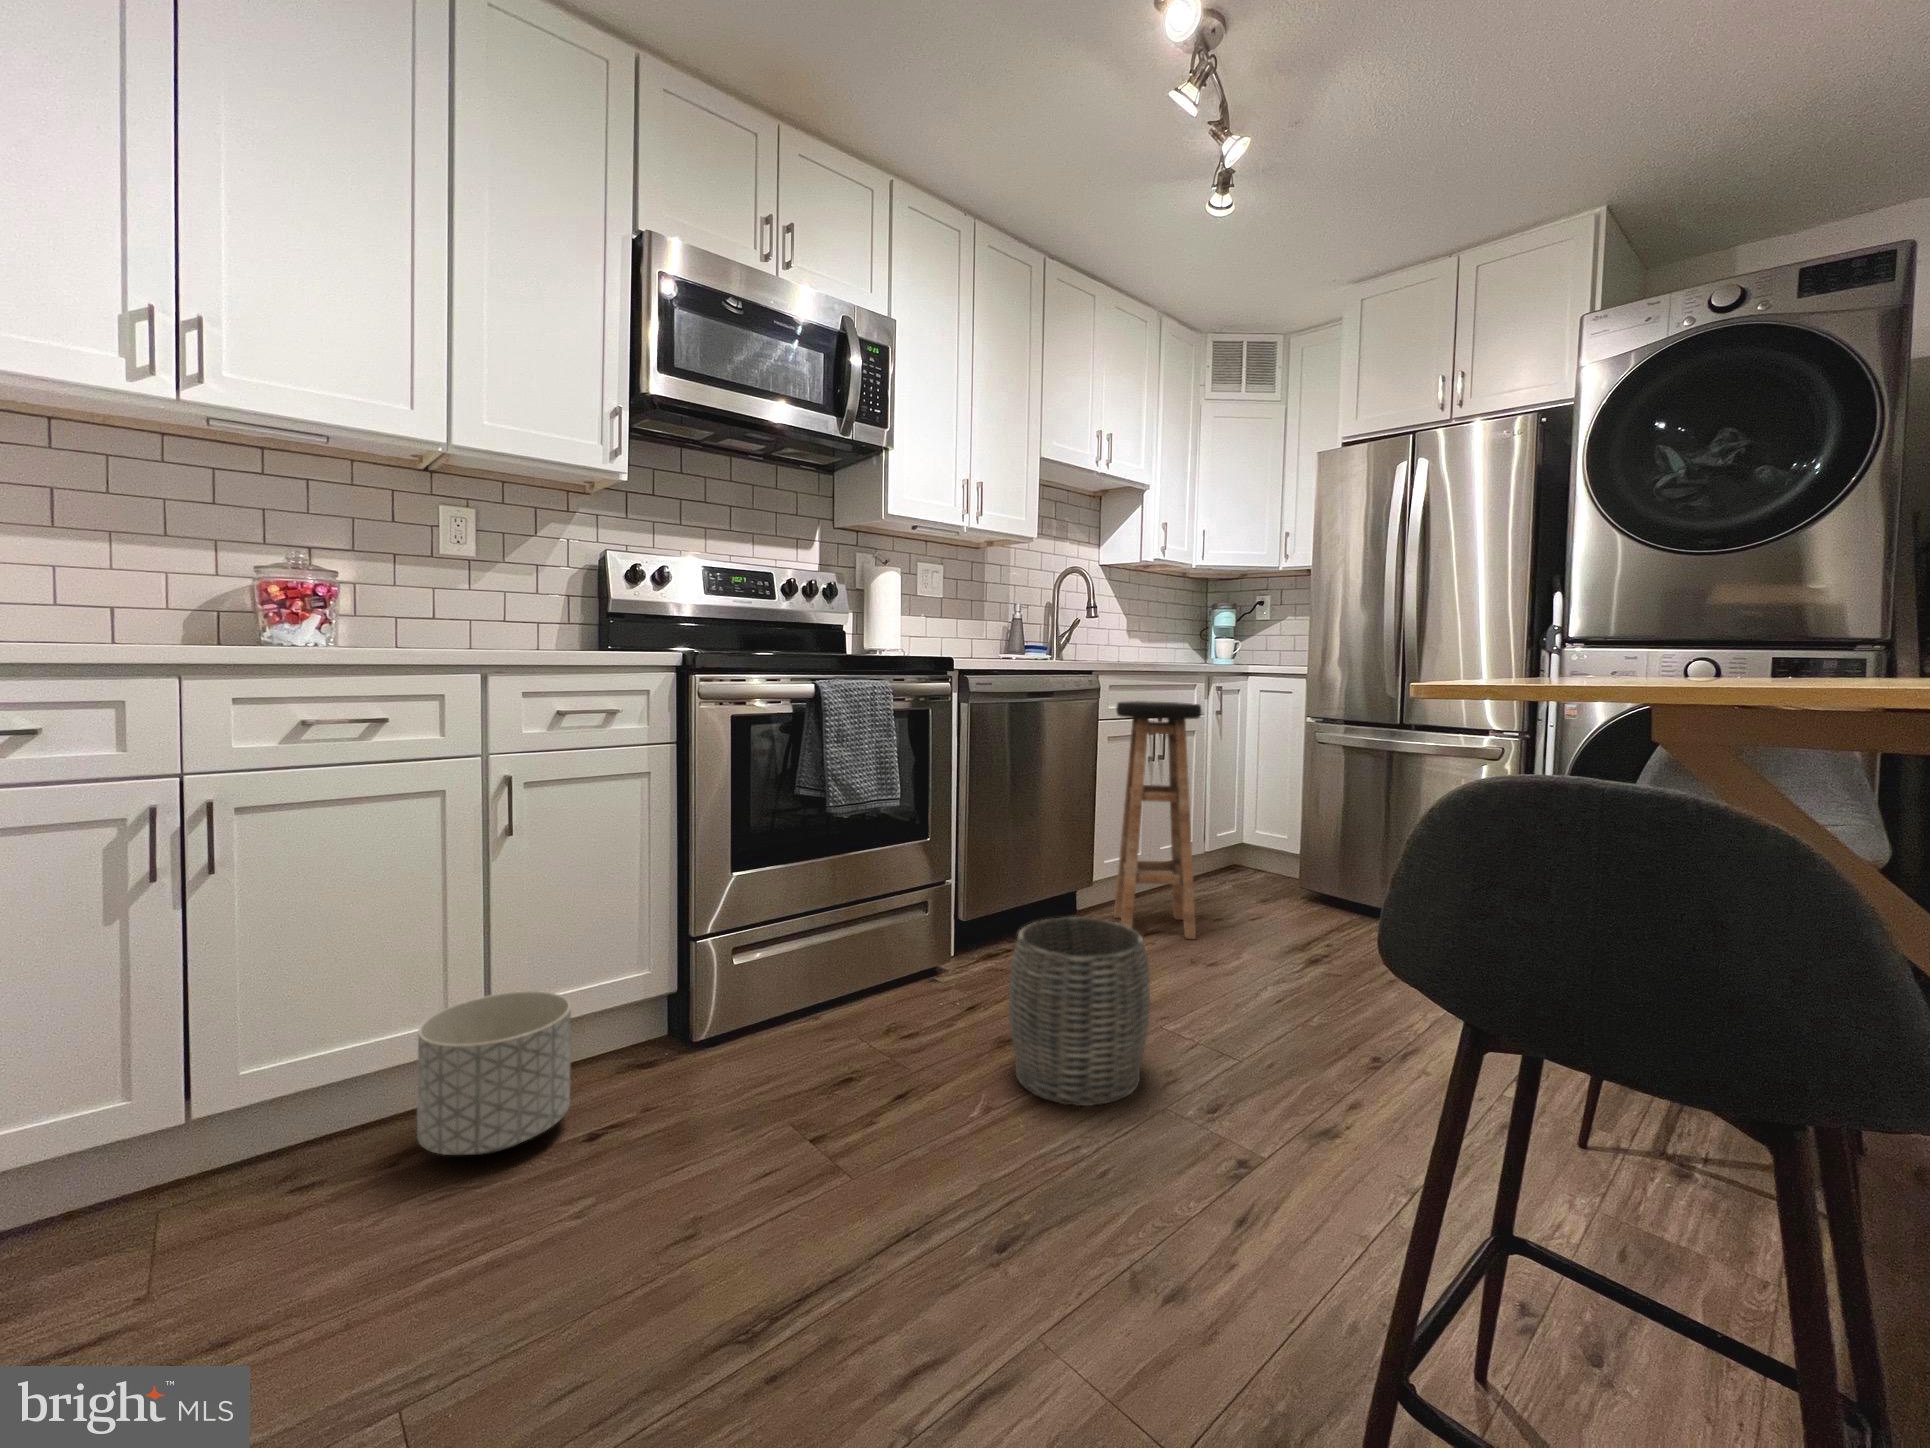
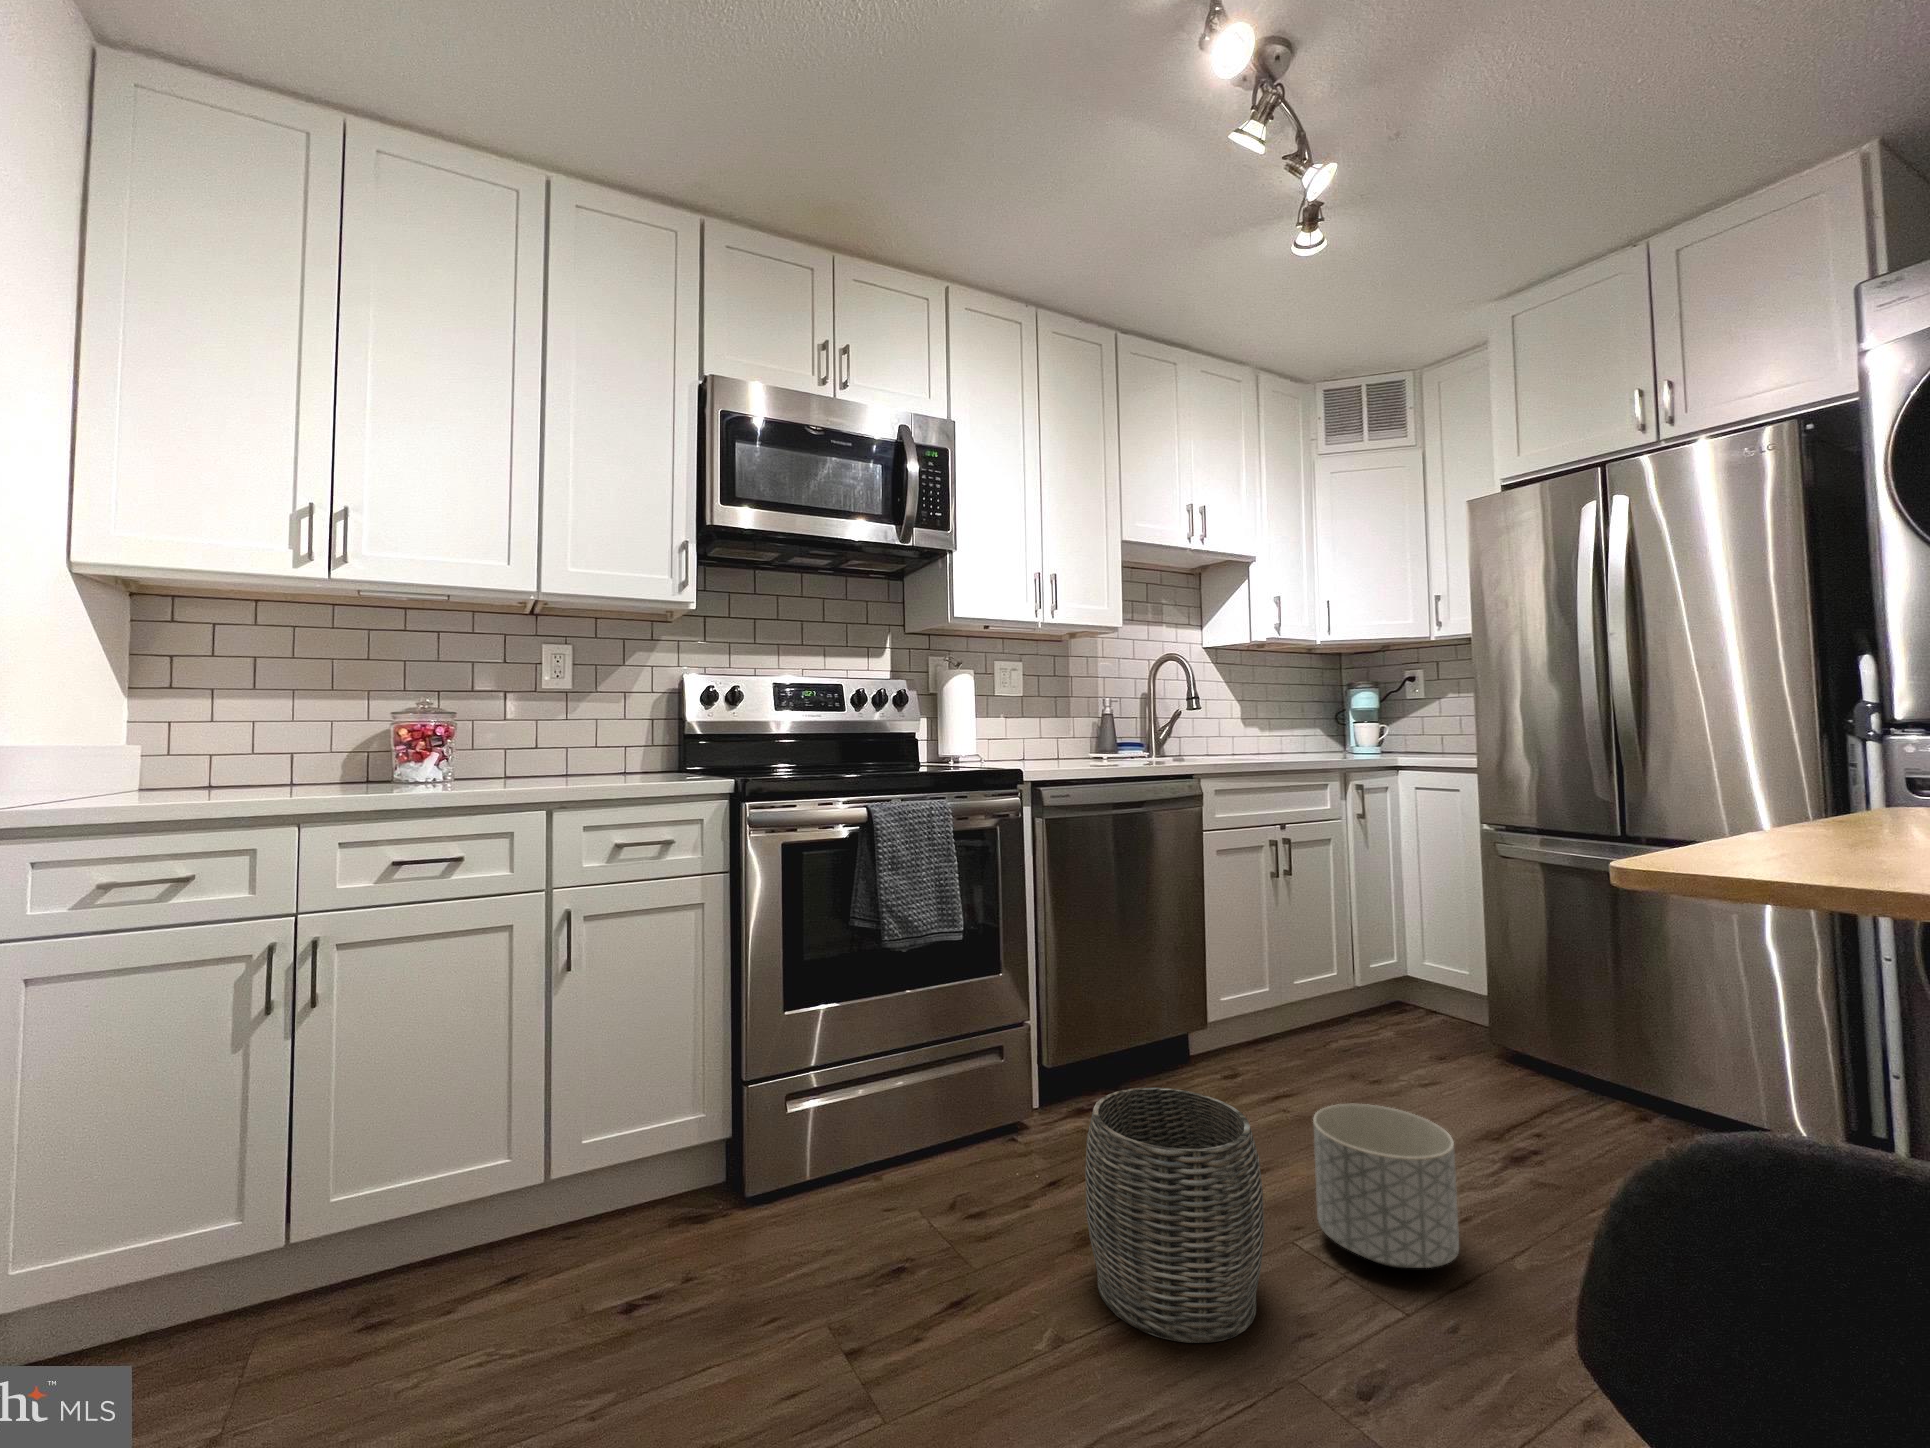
bar stool: present [1114,701,1202,939] -> none [1226,810,1345,1109]
planter: present [417,991,571,1155] -> present [1313,1104,1459,1268]

